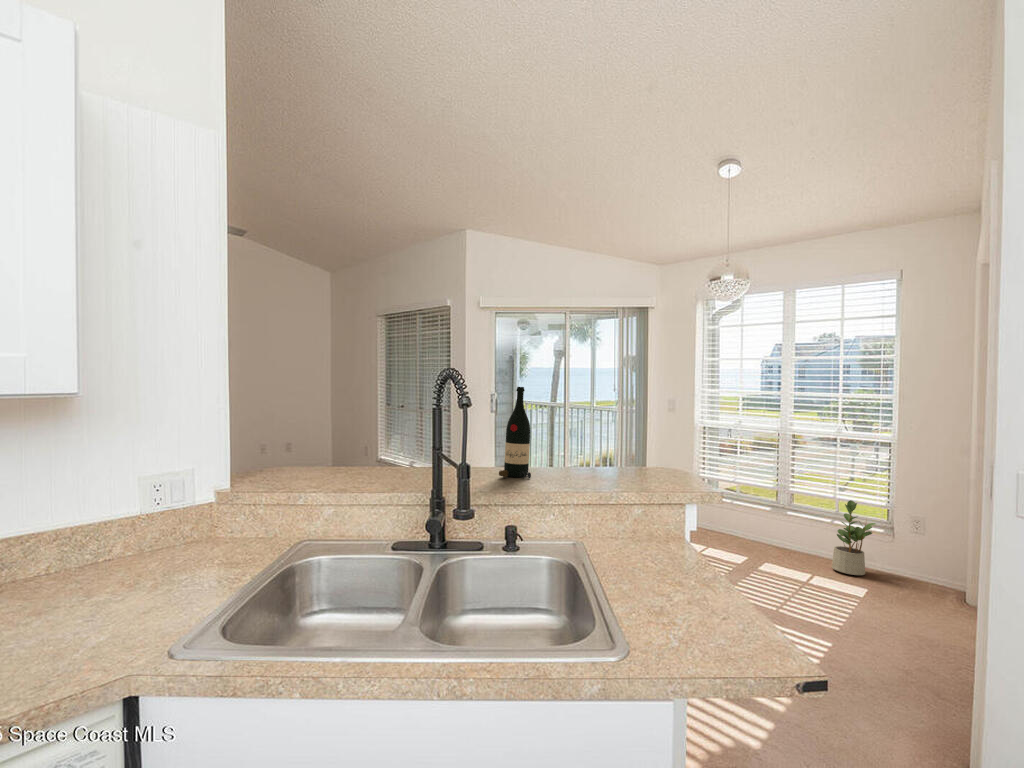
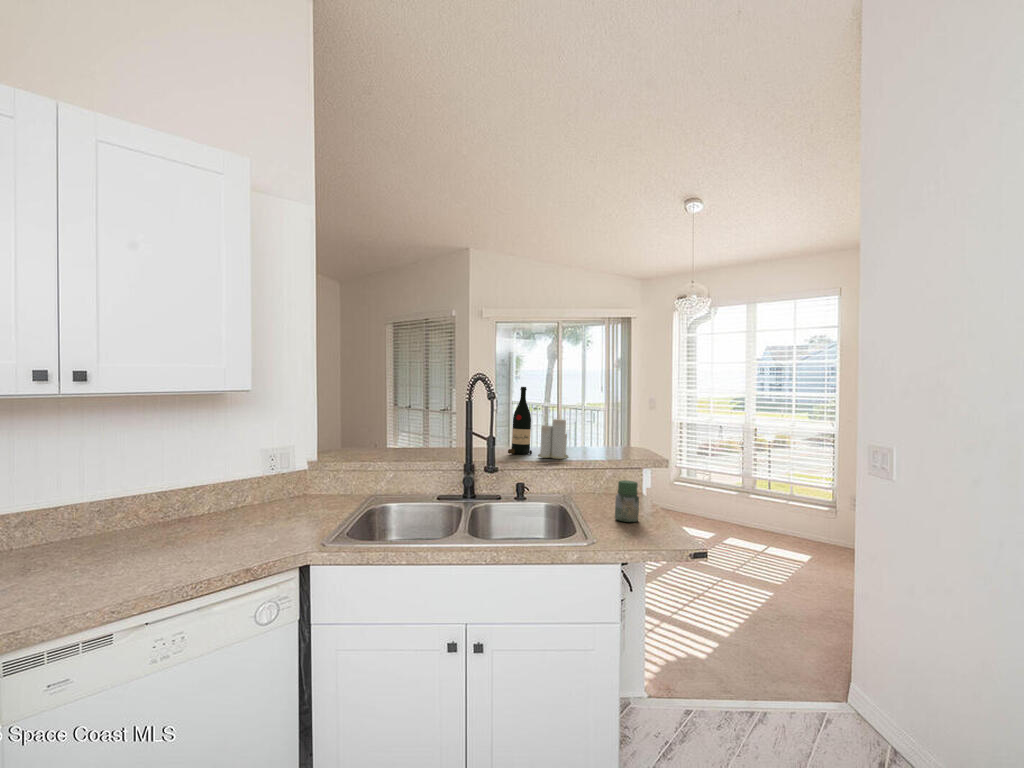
candle: none [538,426,581,487] -> present [538,419,568,459]
potted plant: present [832,500,875,575] -> none [786,484,823,547]
jar: none [654,534,693,603] -> present [615,480,639,522]

